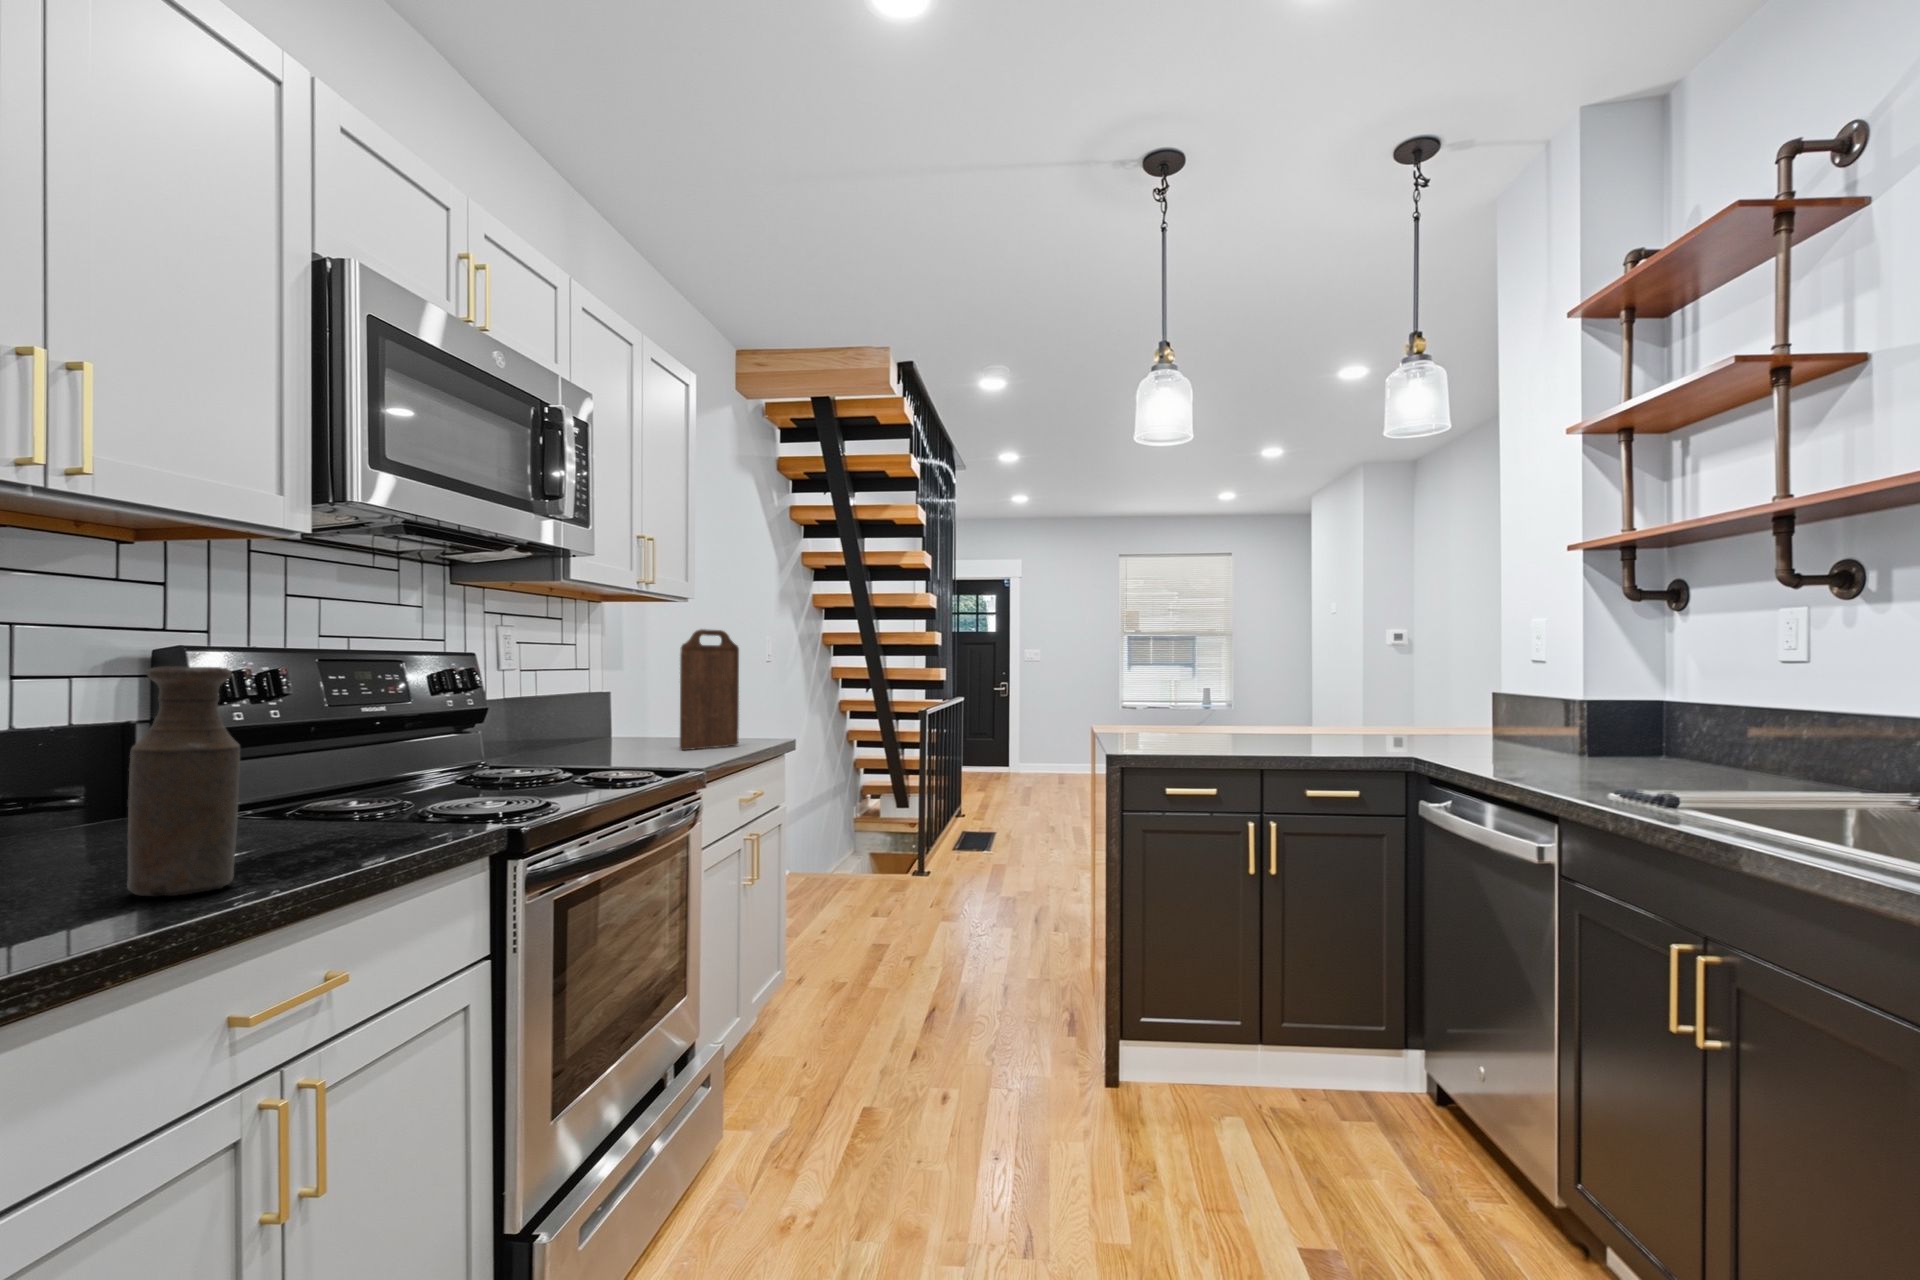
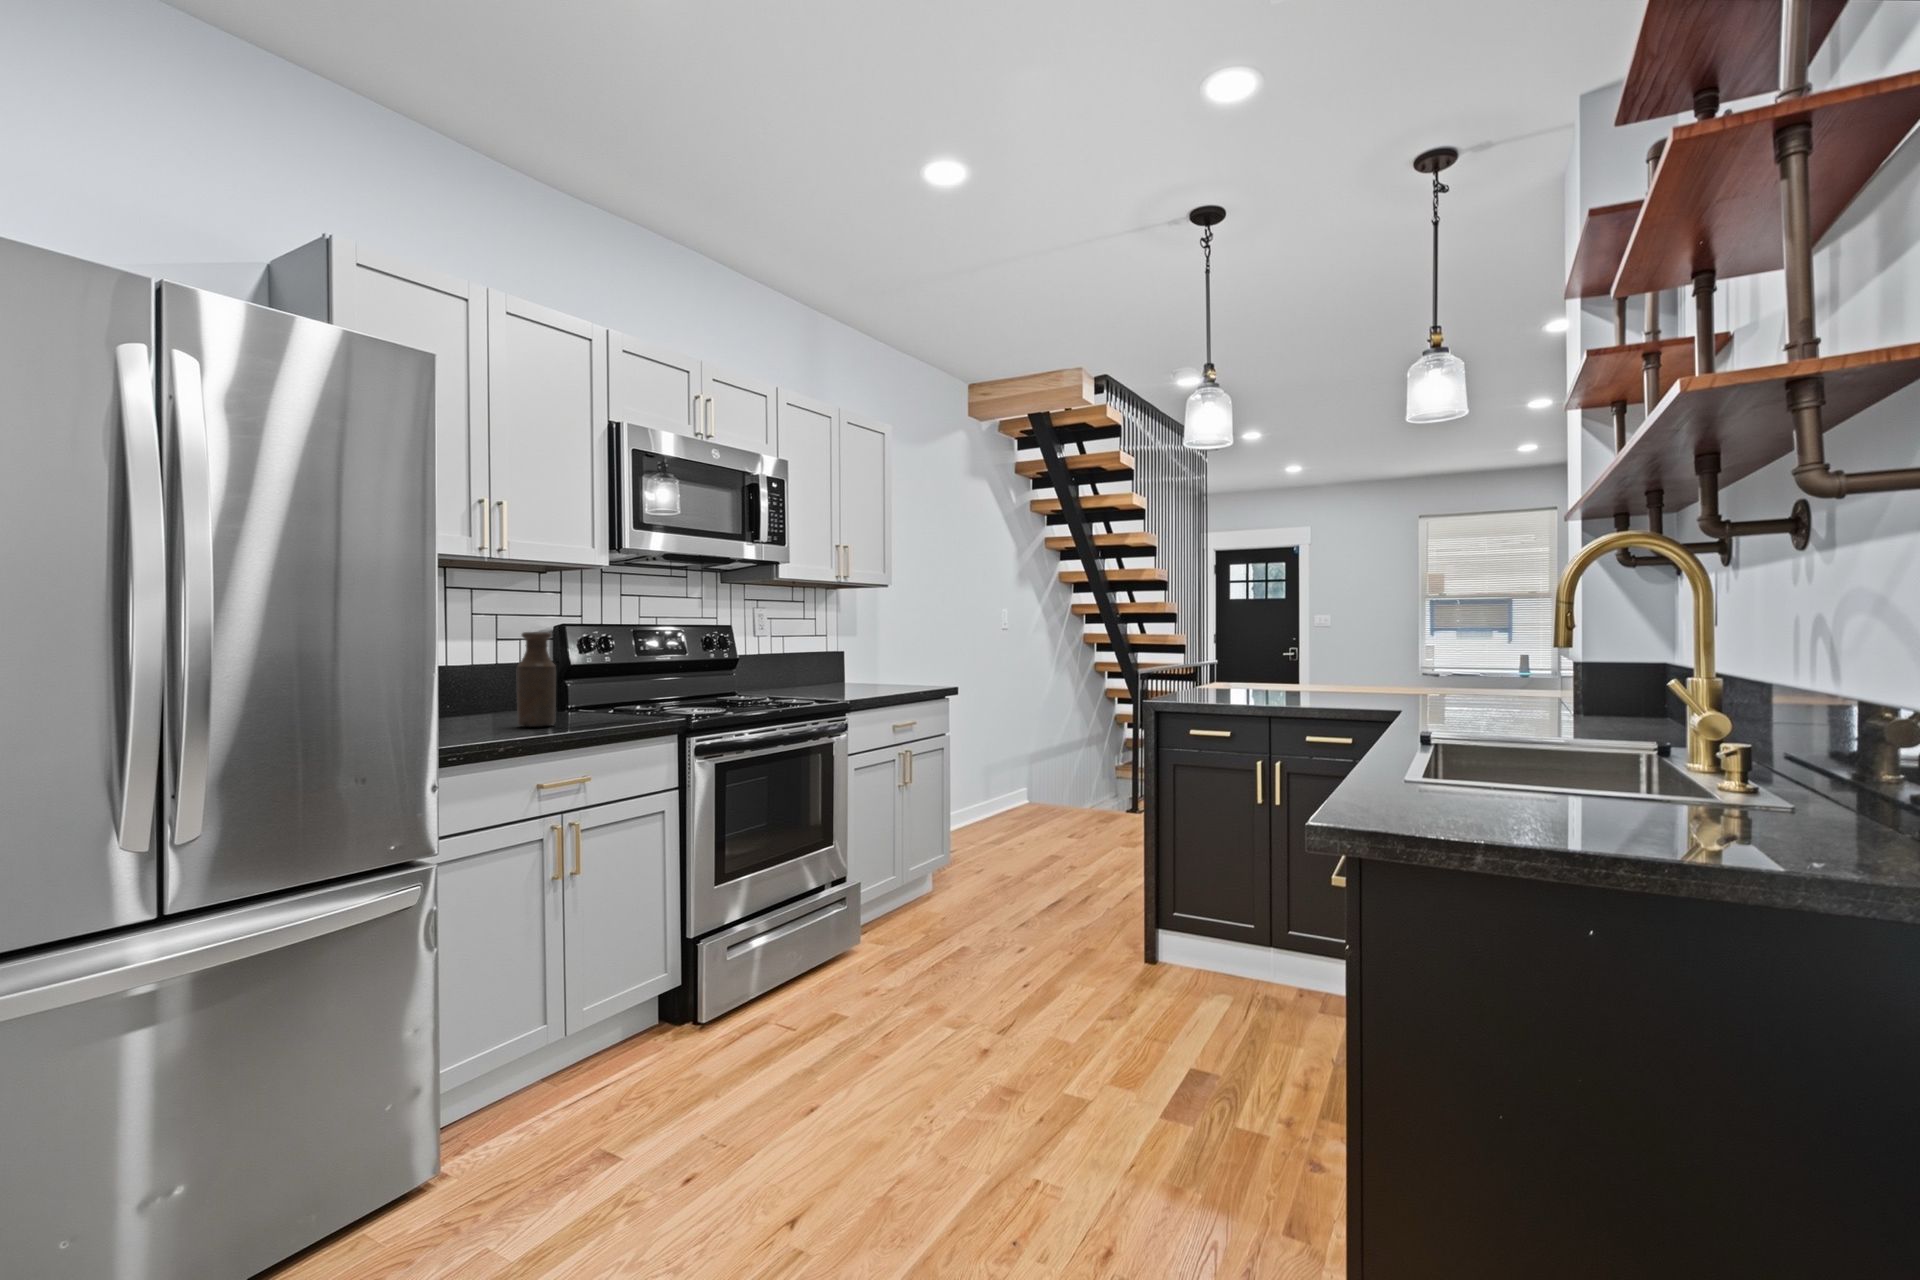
cutting board: present [680,629,739,750] -> none [869,607,913,689]

